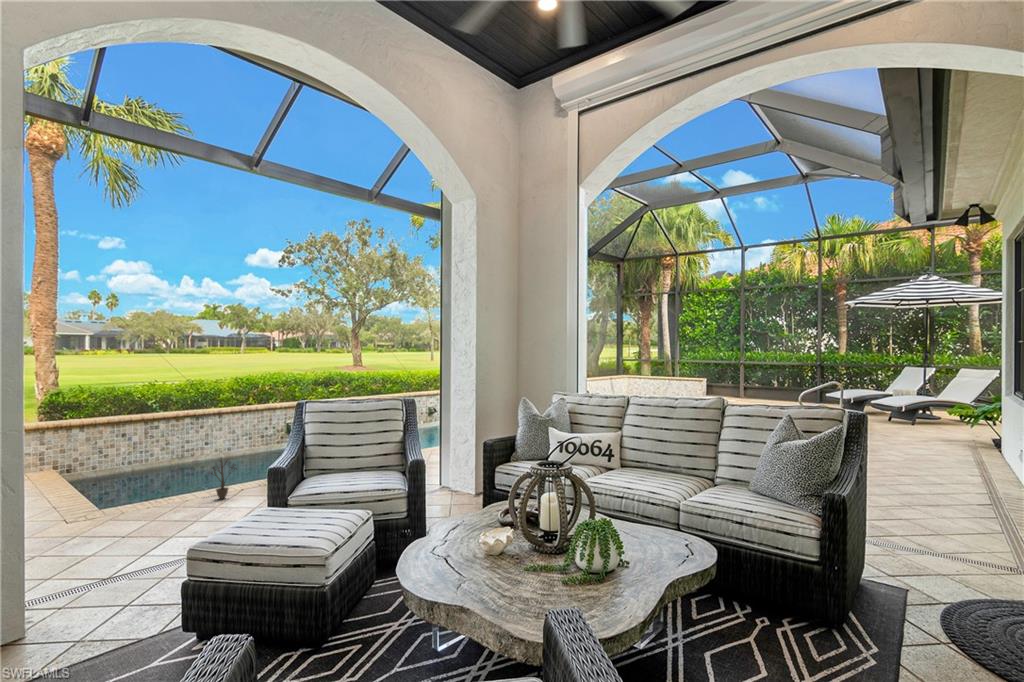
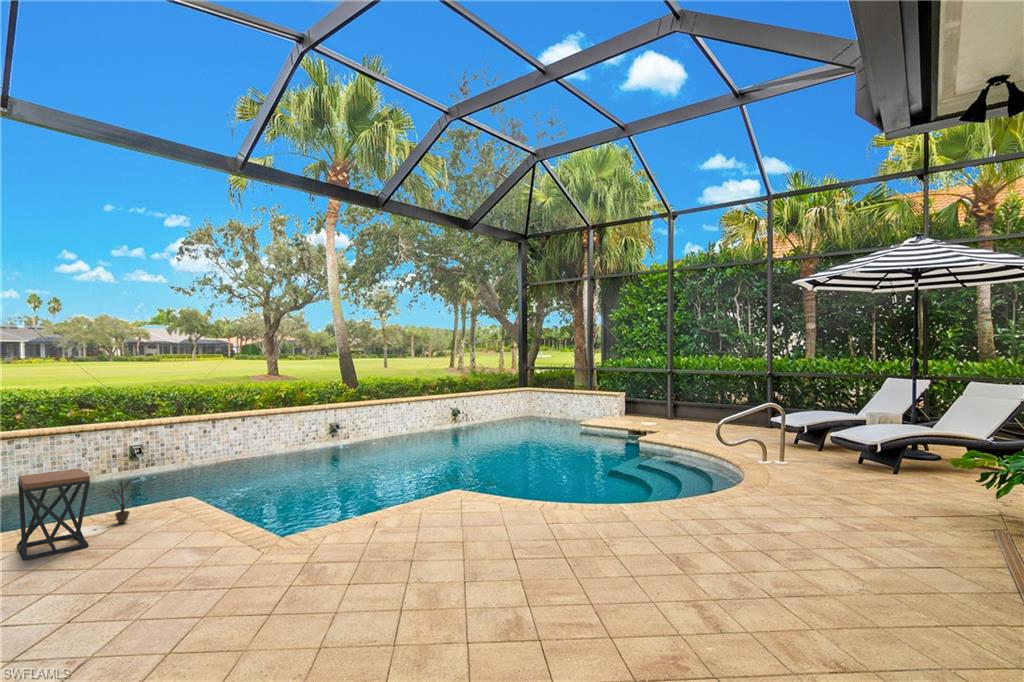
stool: none [137,446,205,530] -> present [17,468,90,561]

